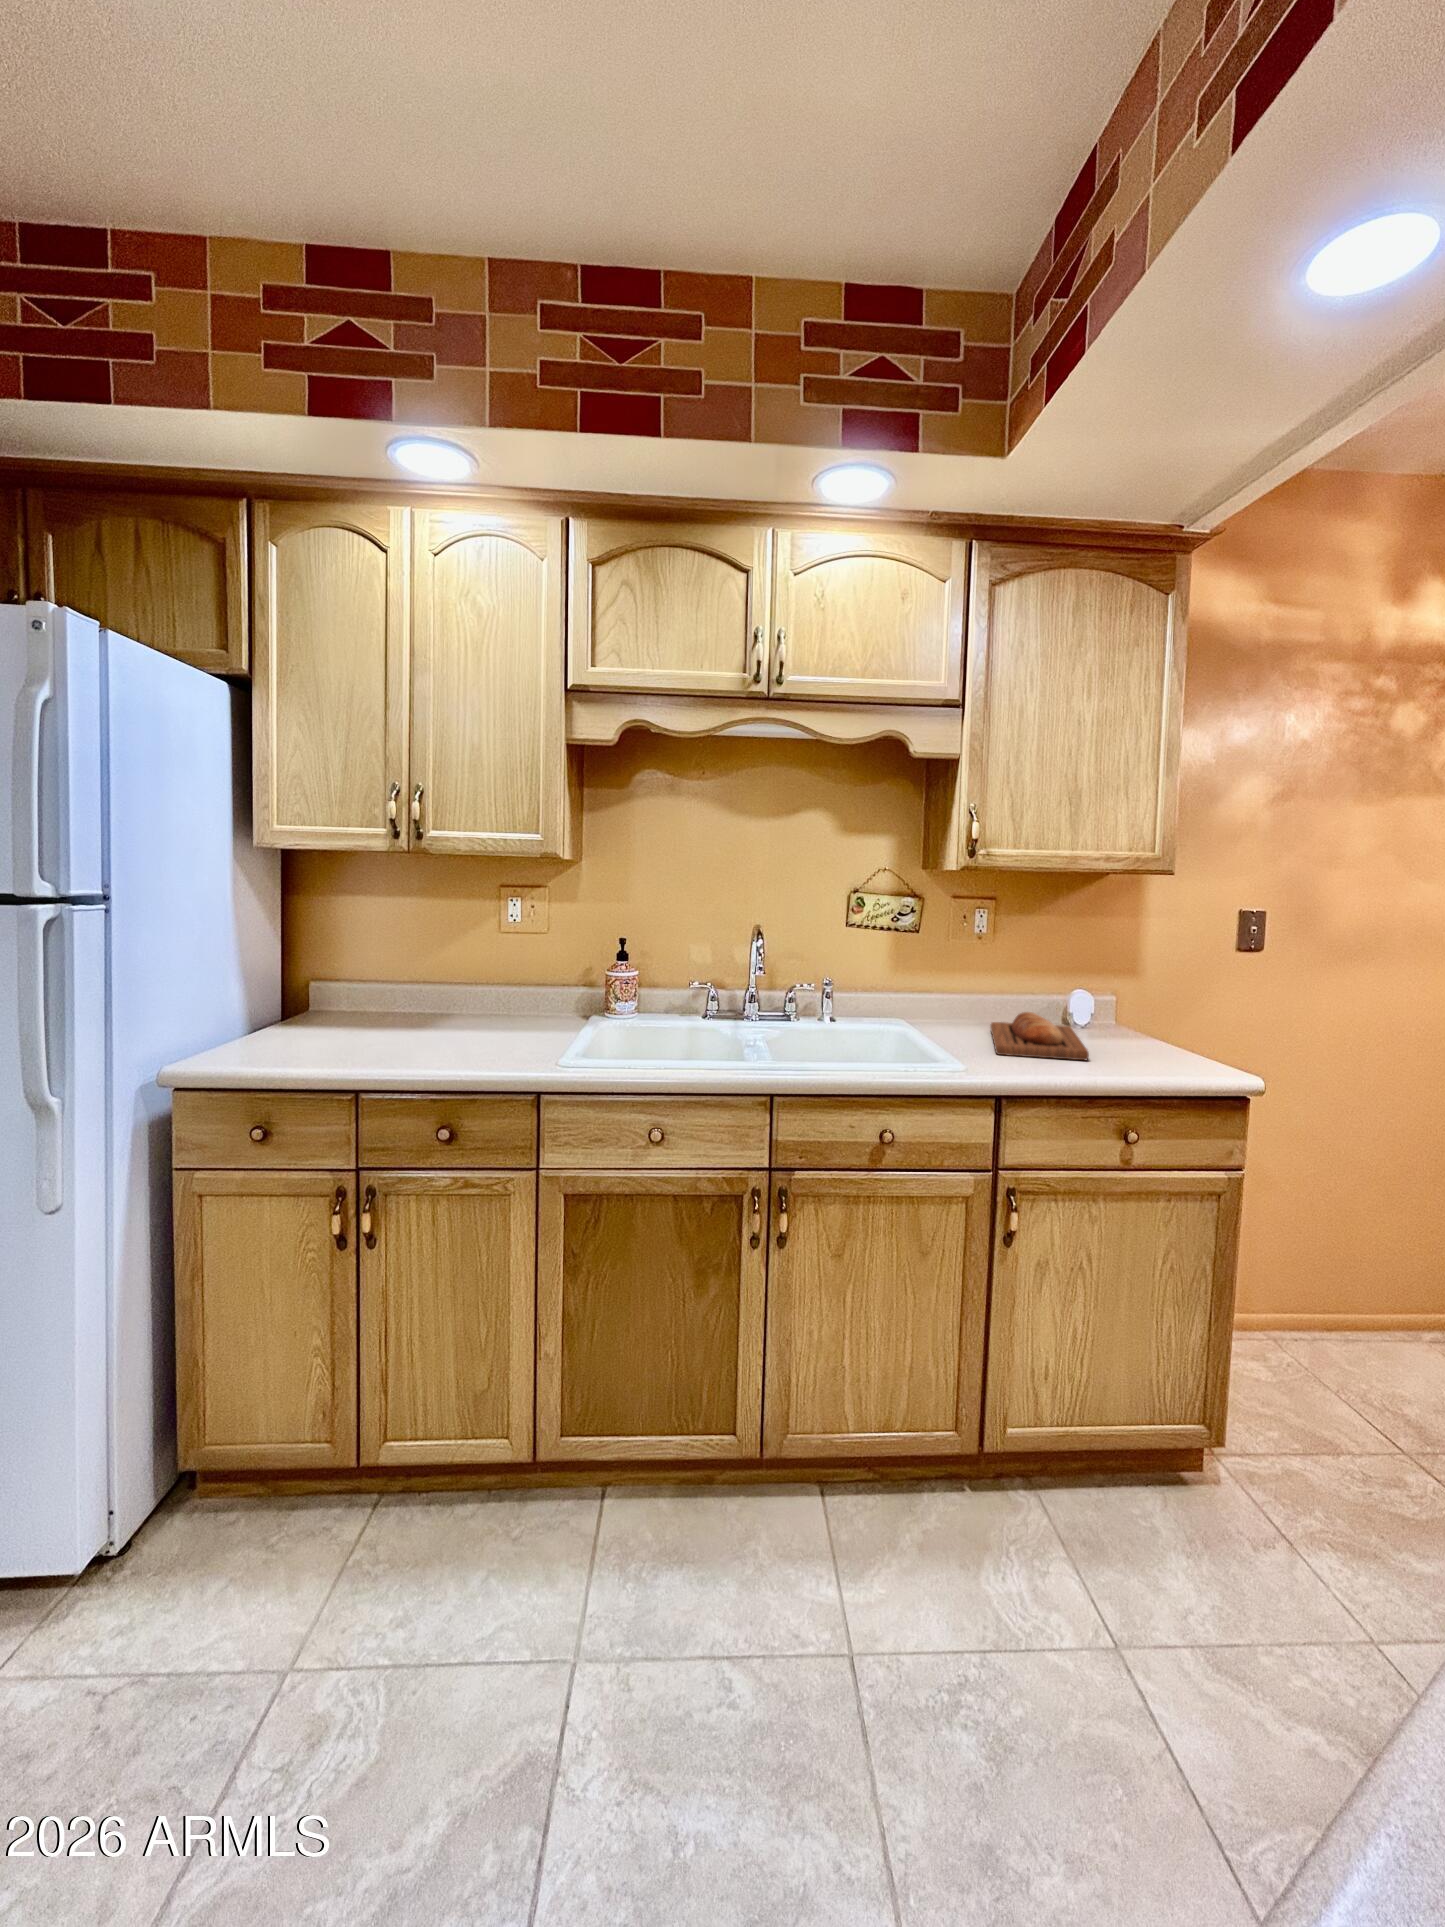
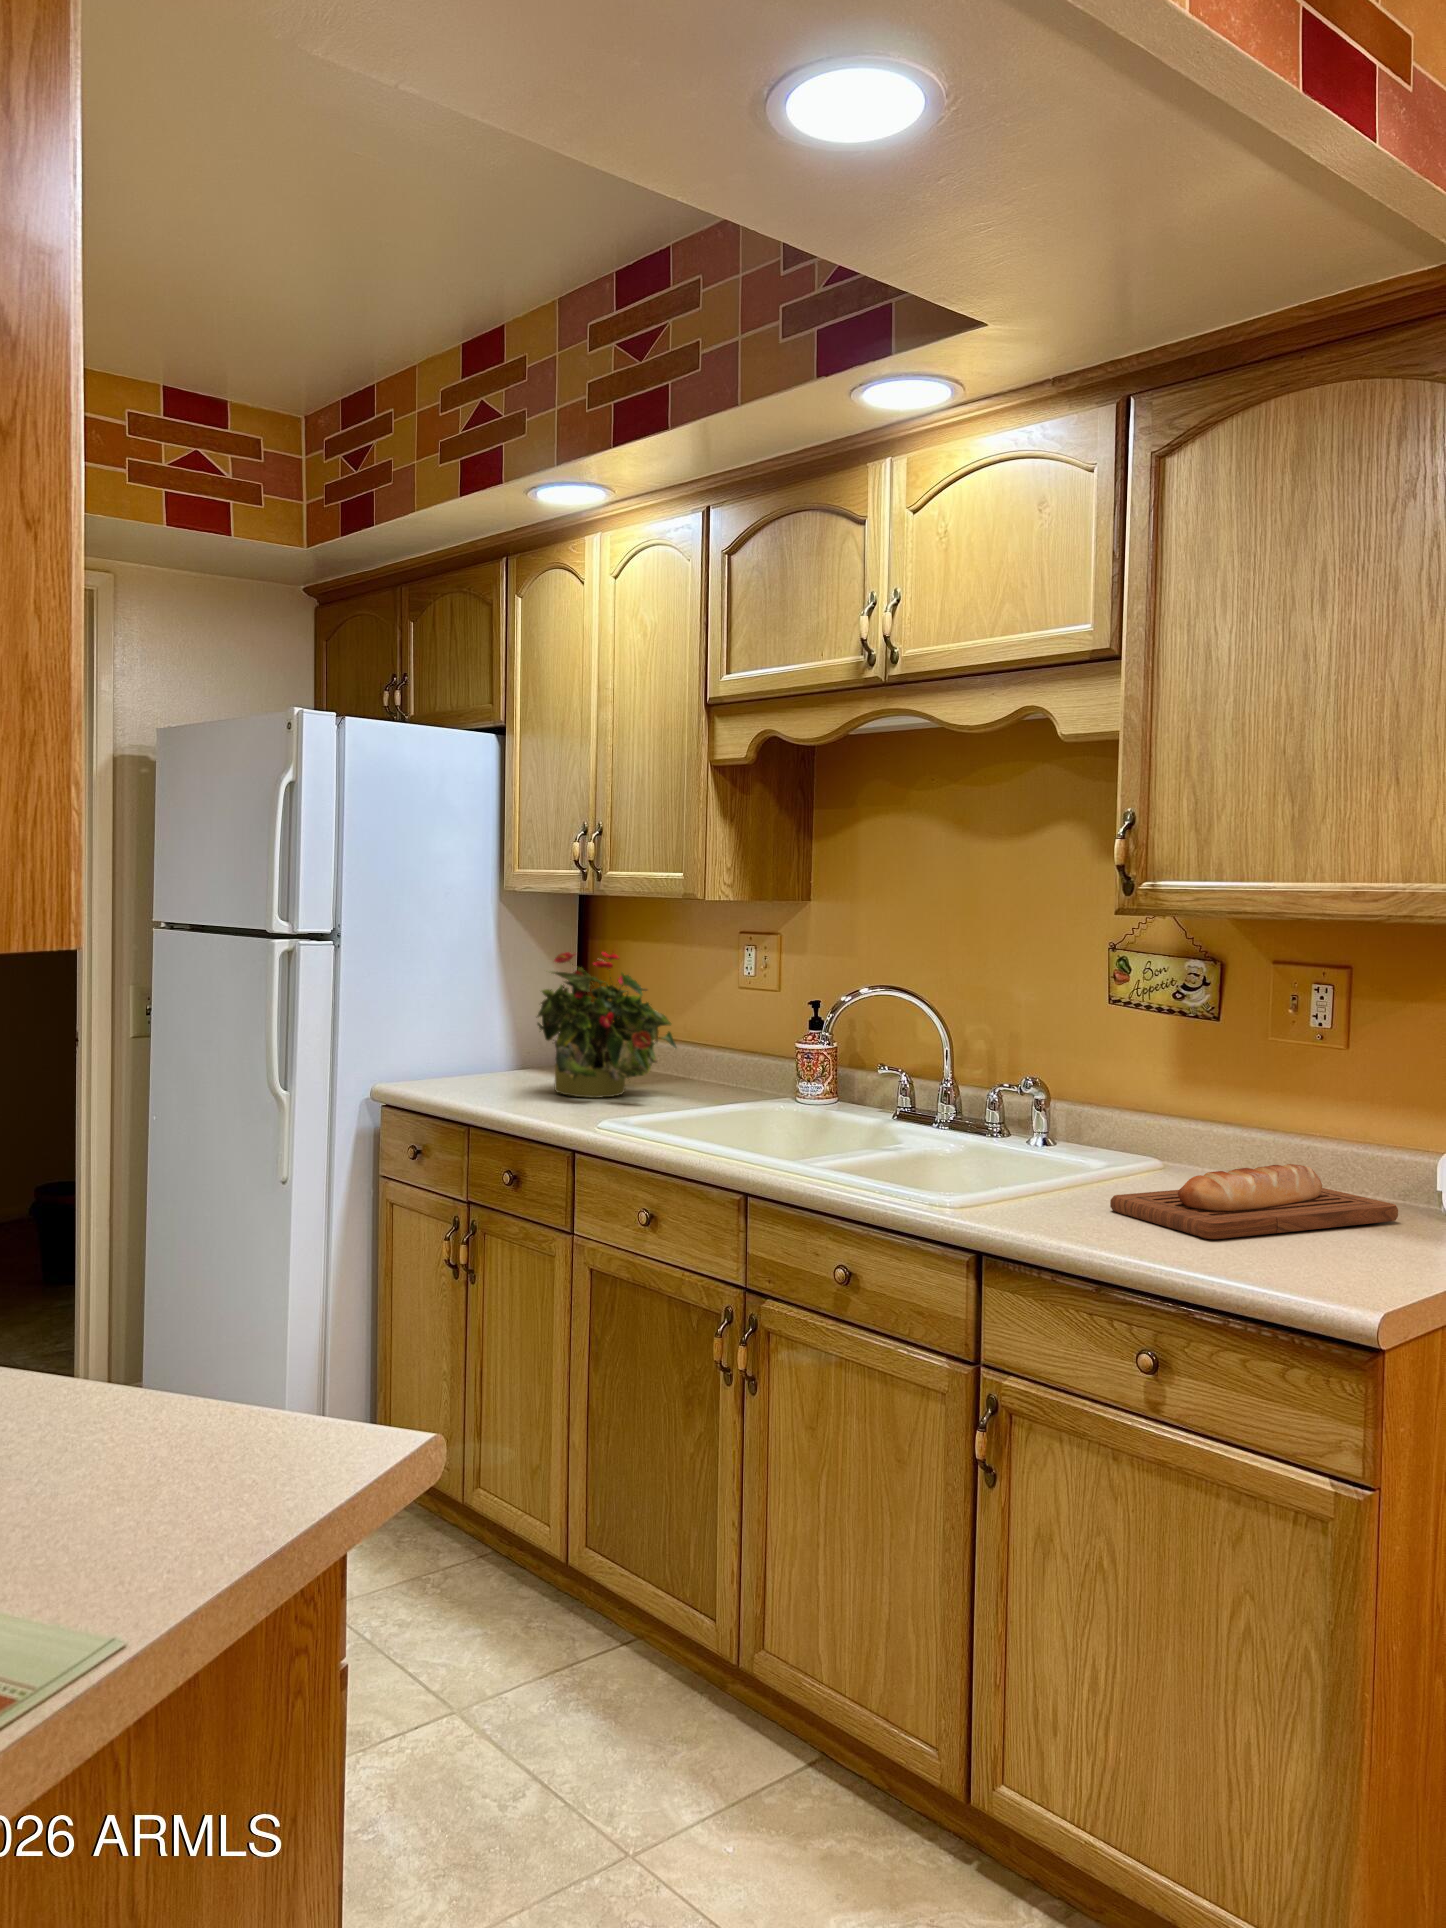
potted plant: none [337,902,500,1041] -> present [537,952,677,1098]

